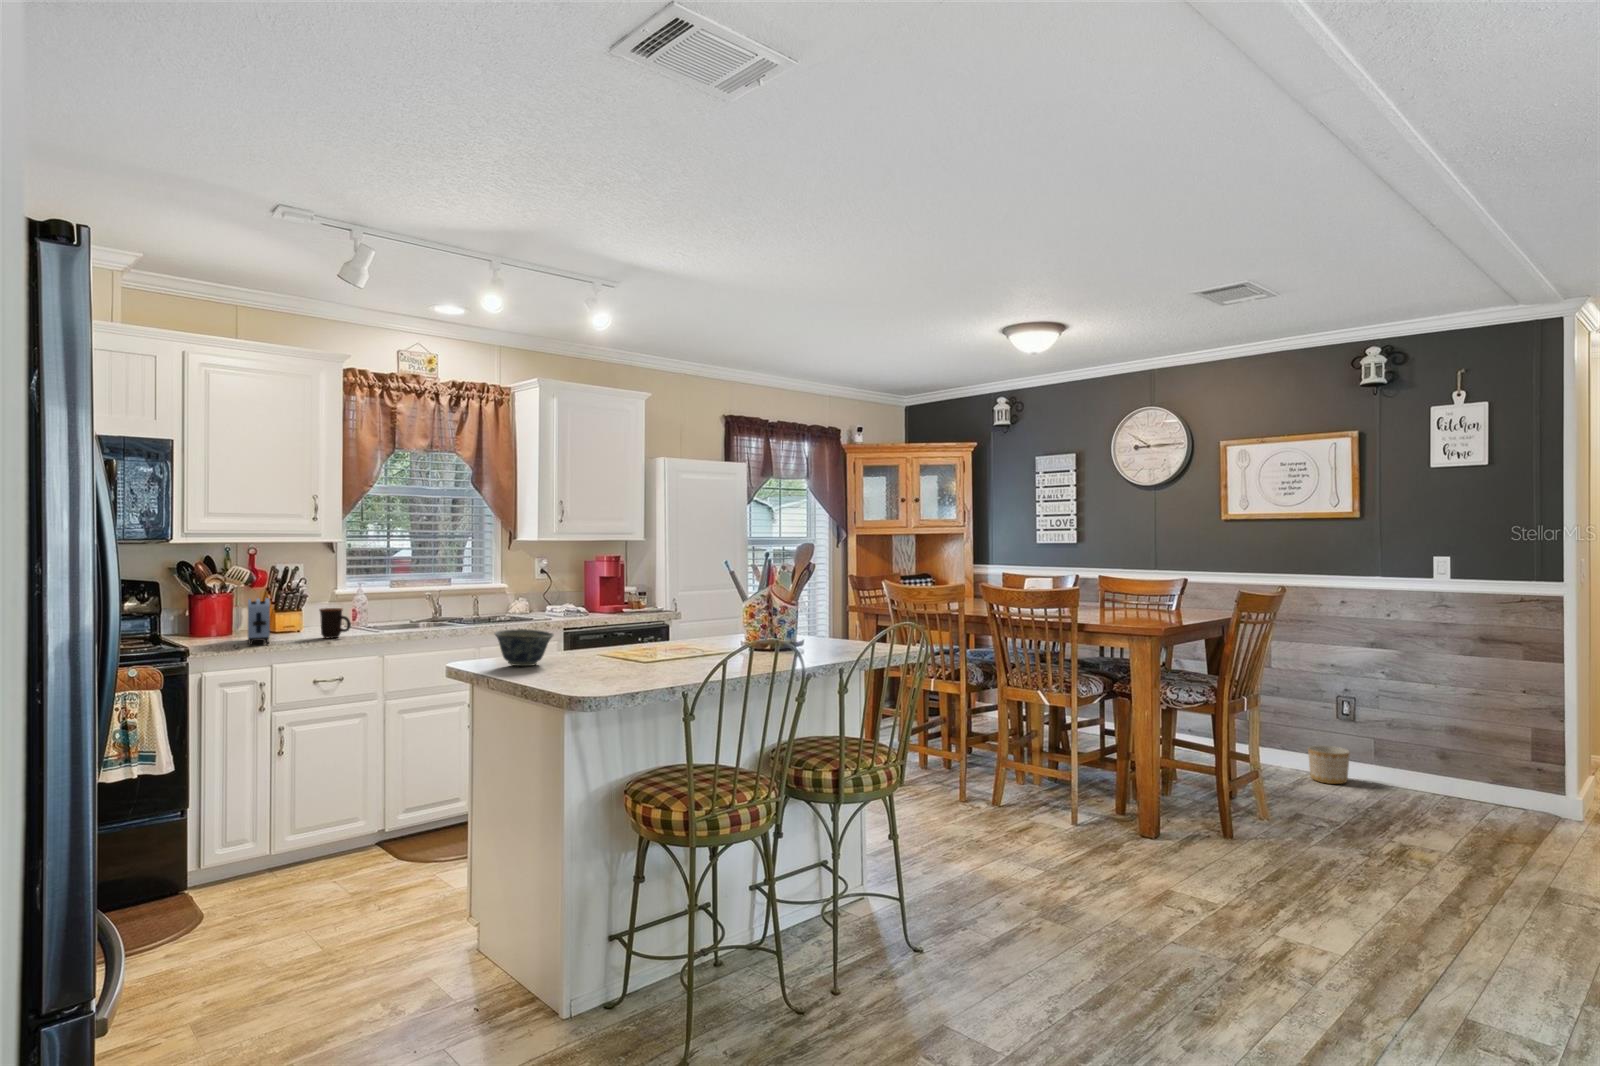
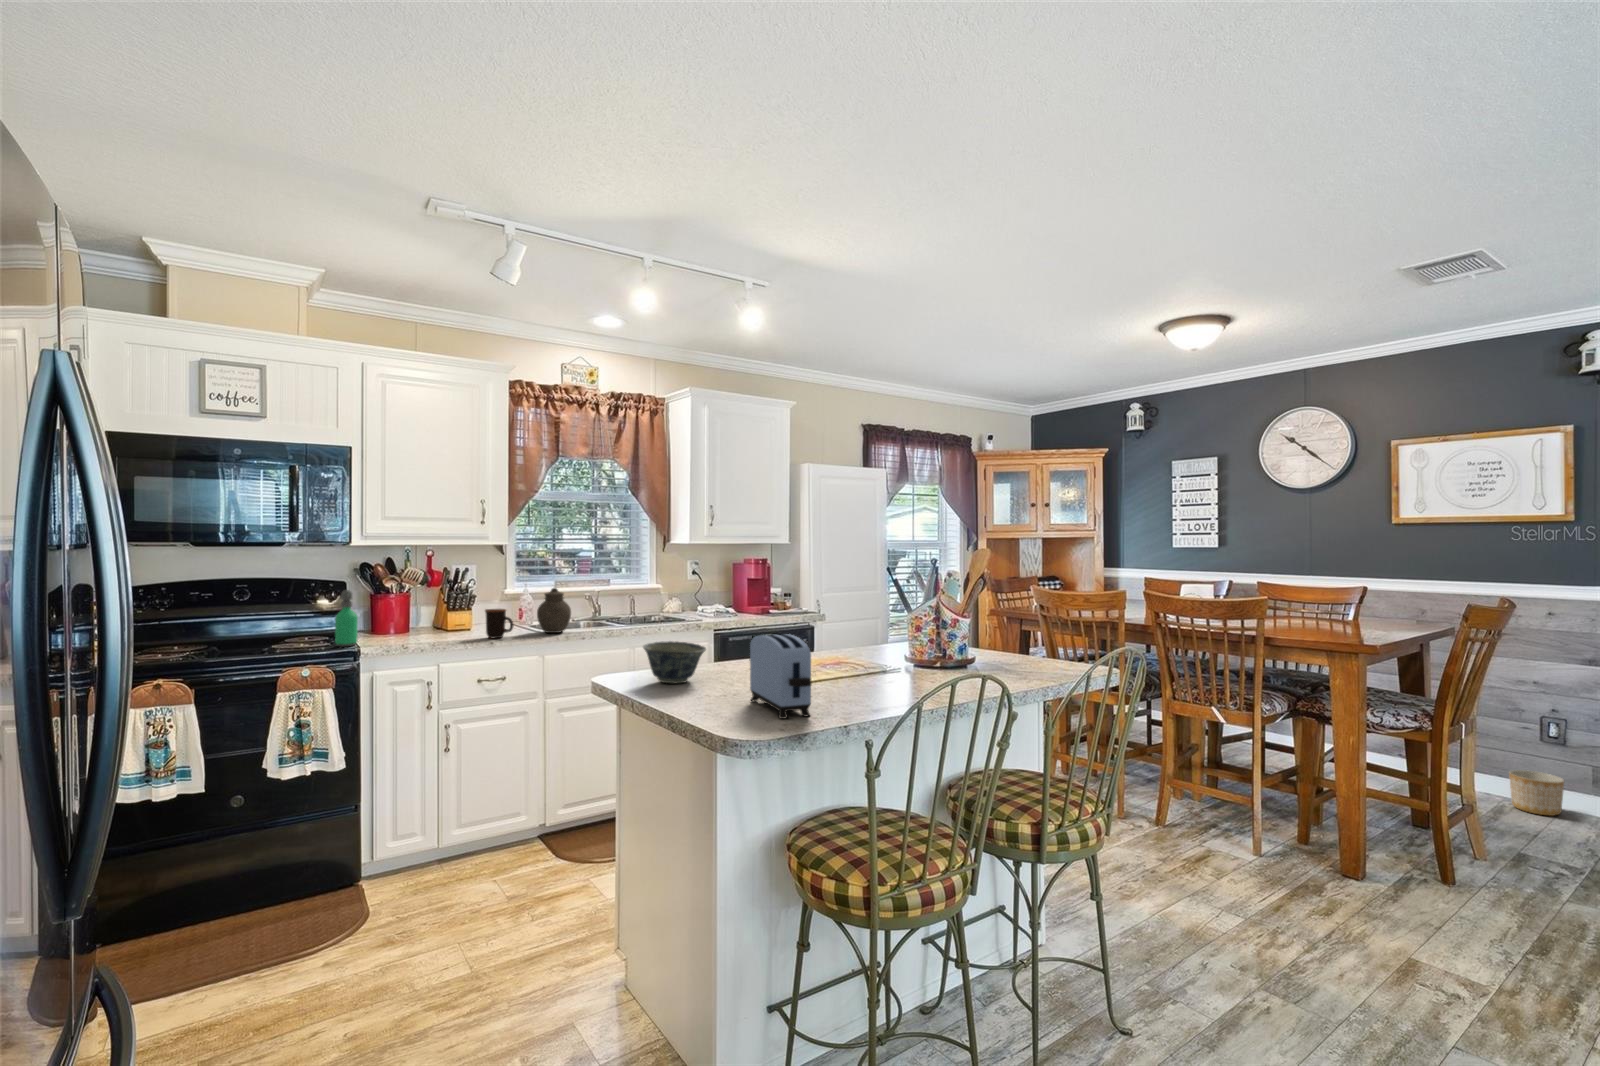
jar: none [374,586,411,633] -> present [537,588,571,633]
soap dispenser: none [158,589,183,647] -> present [335,590,358,646]
toaster: present [248,598,270,645] -> present [750,634,812,719]

